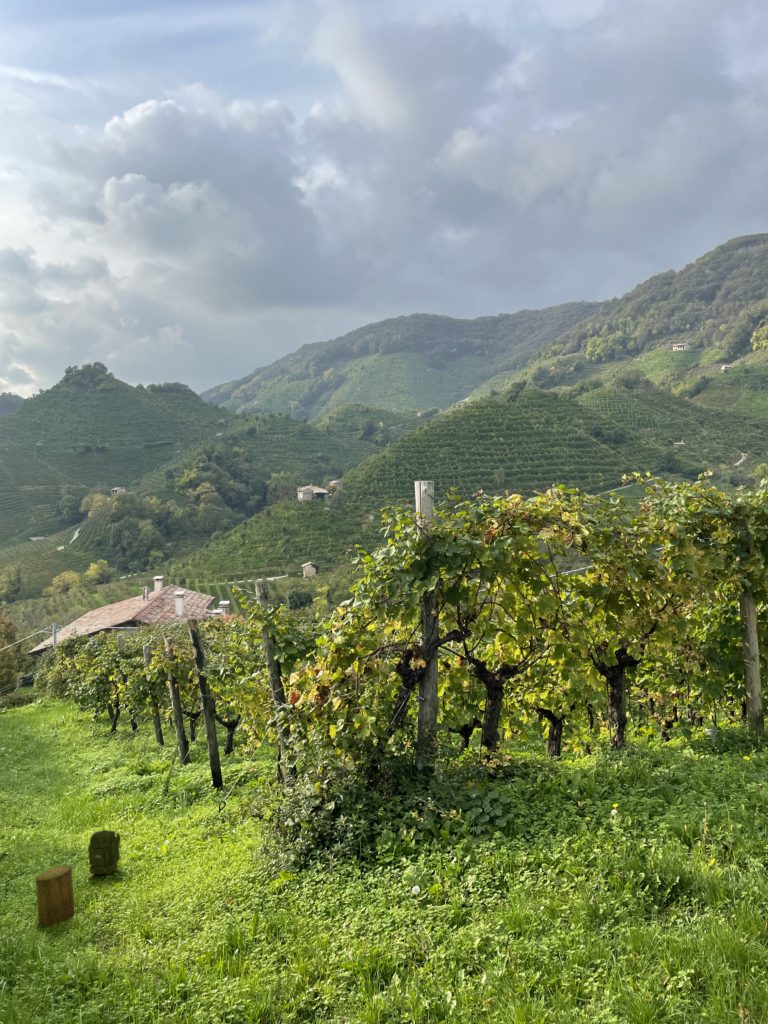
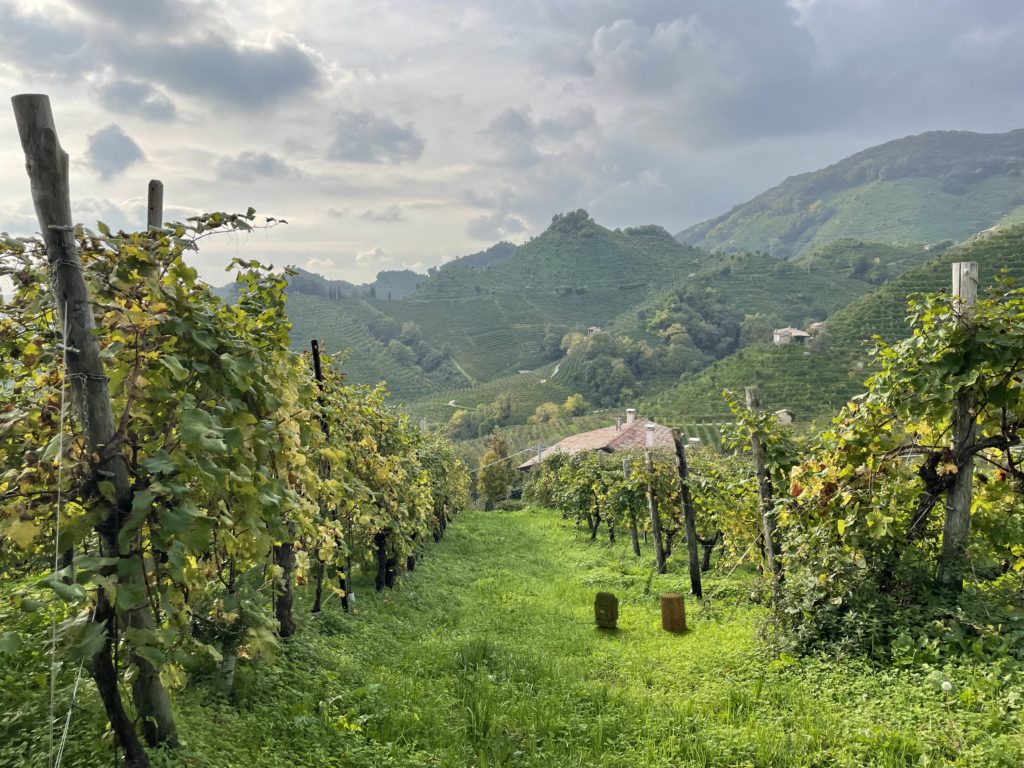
stool: present [36,865,74,926] -> present [660,593,687,631]

